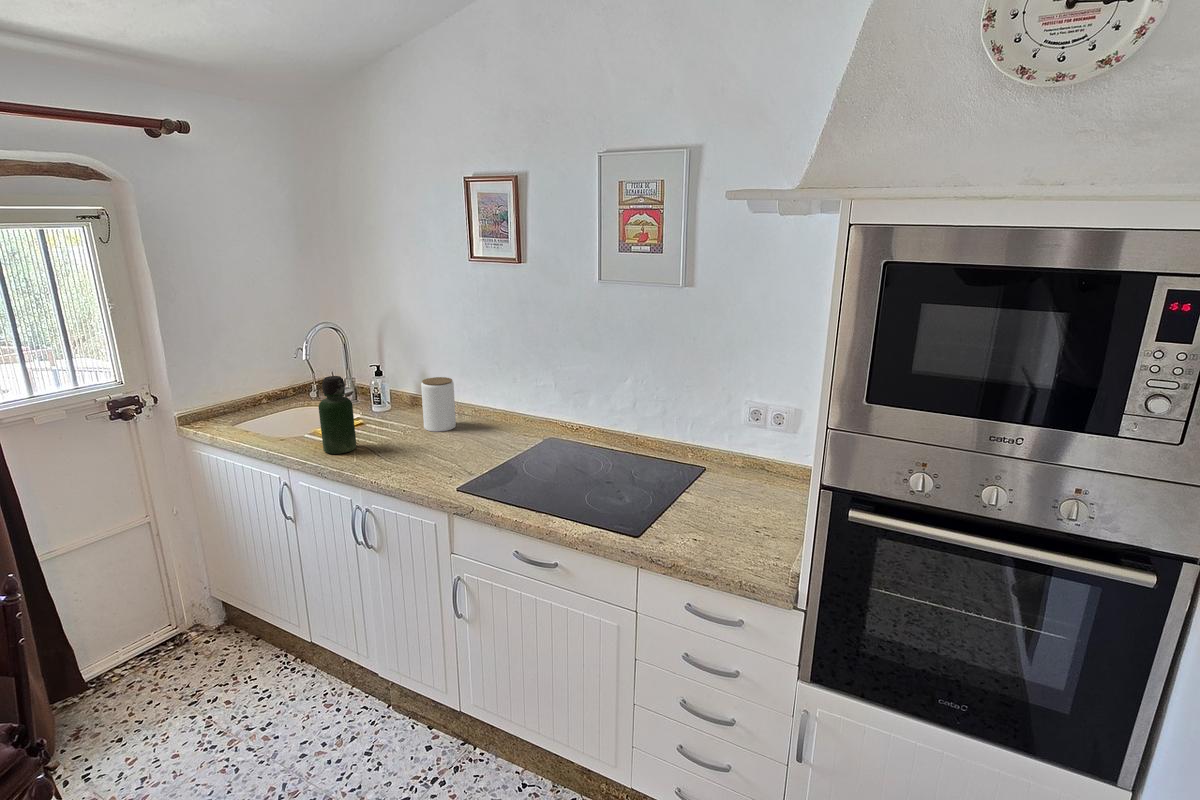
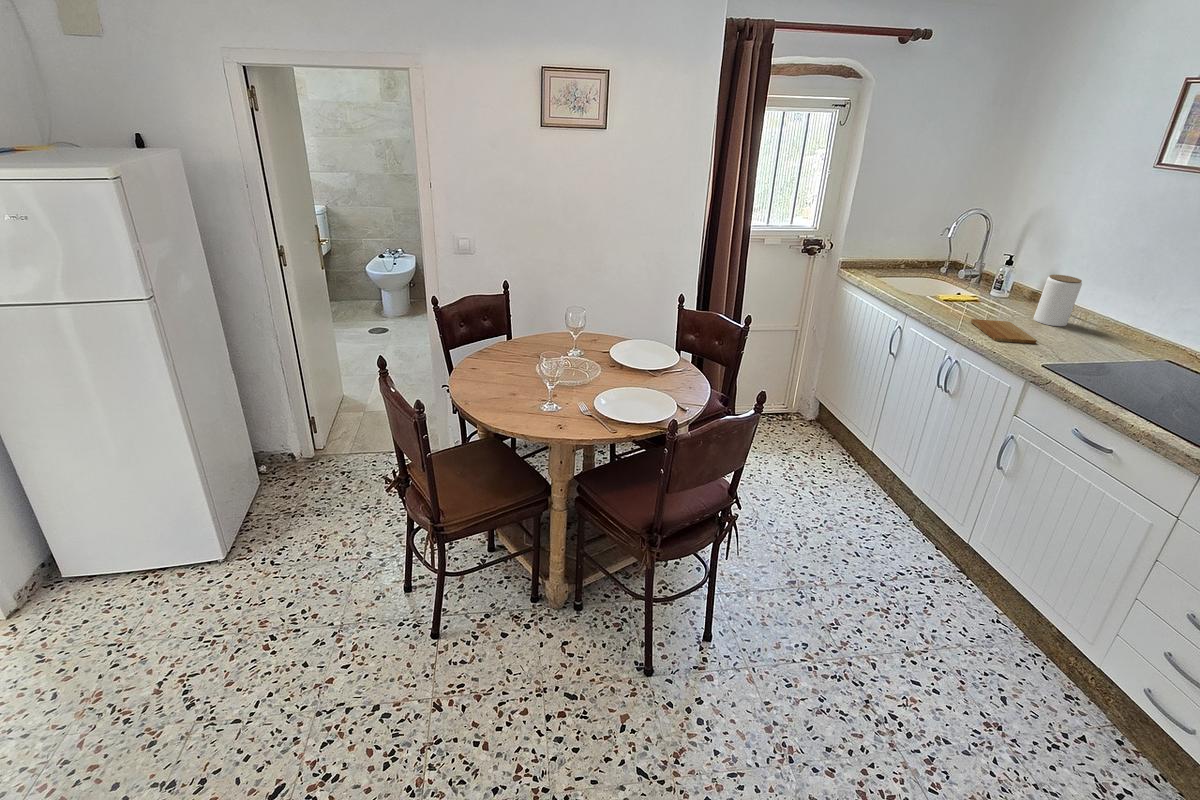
bottle: present [318,376,356,454] -> none [939,251,978,316]
cutting board: none [364,442,439,473] -> present [971,319,1037,344]

